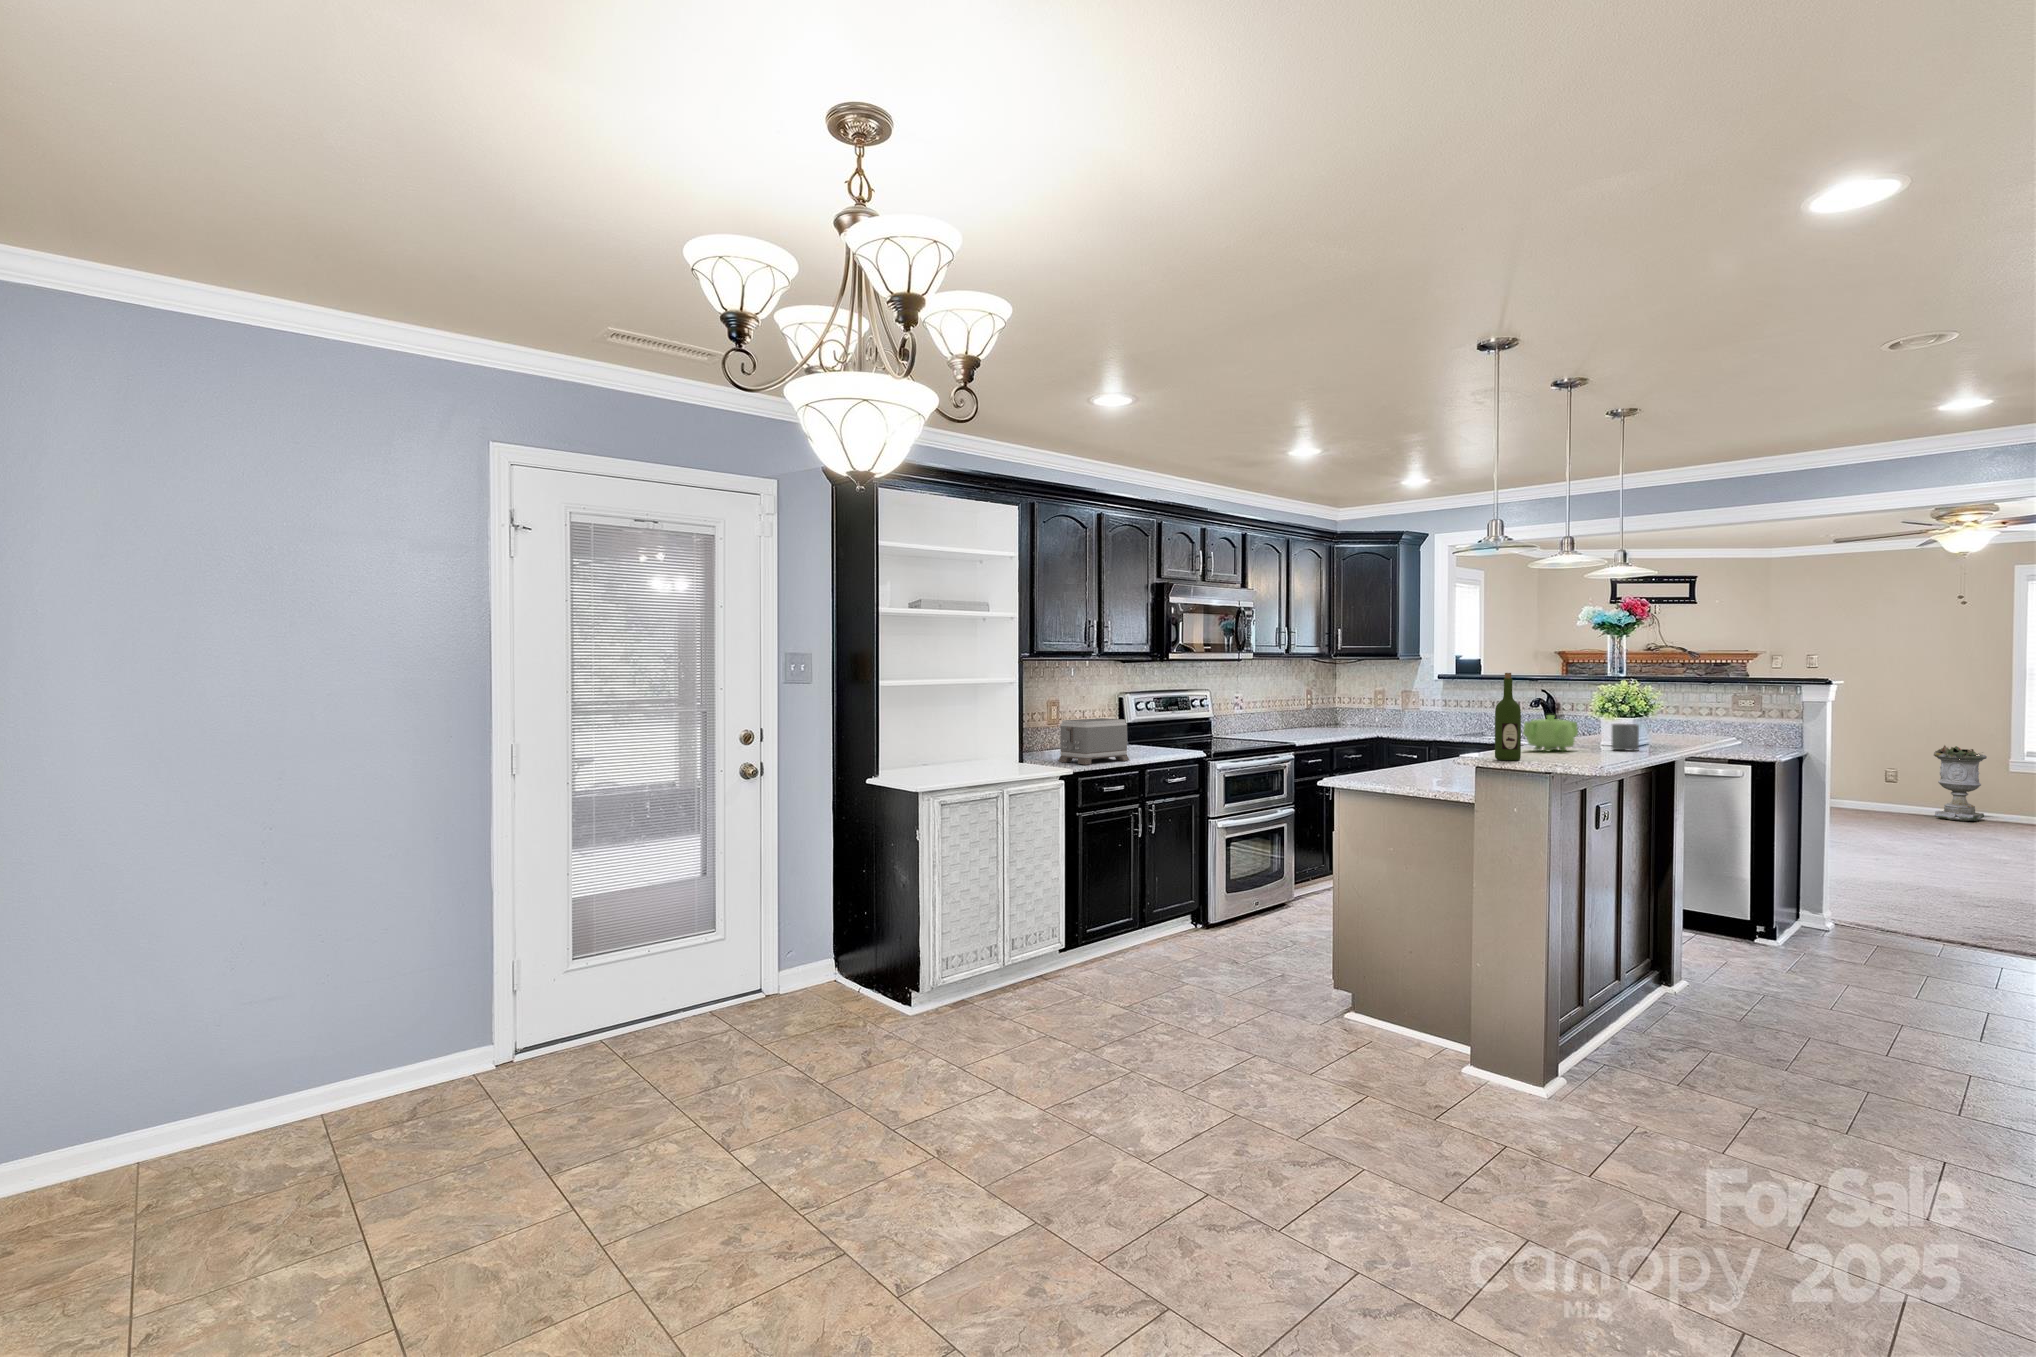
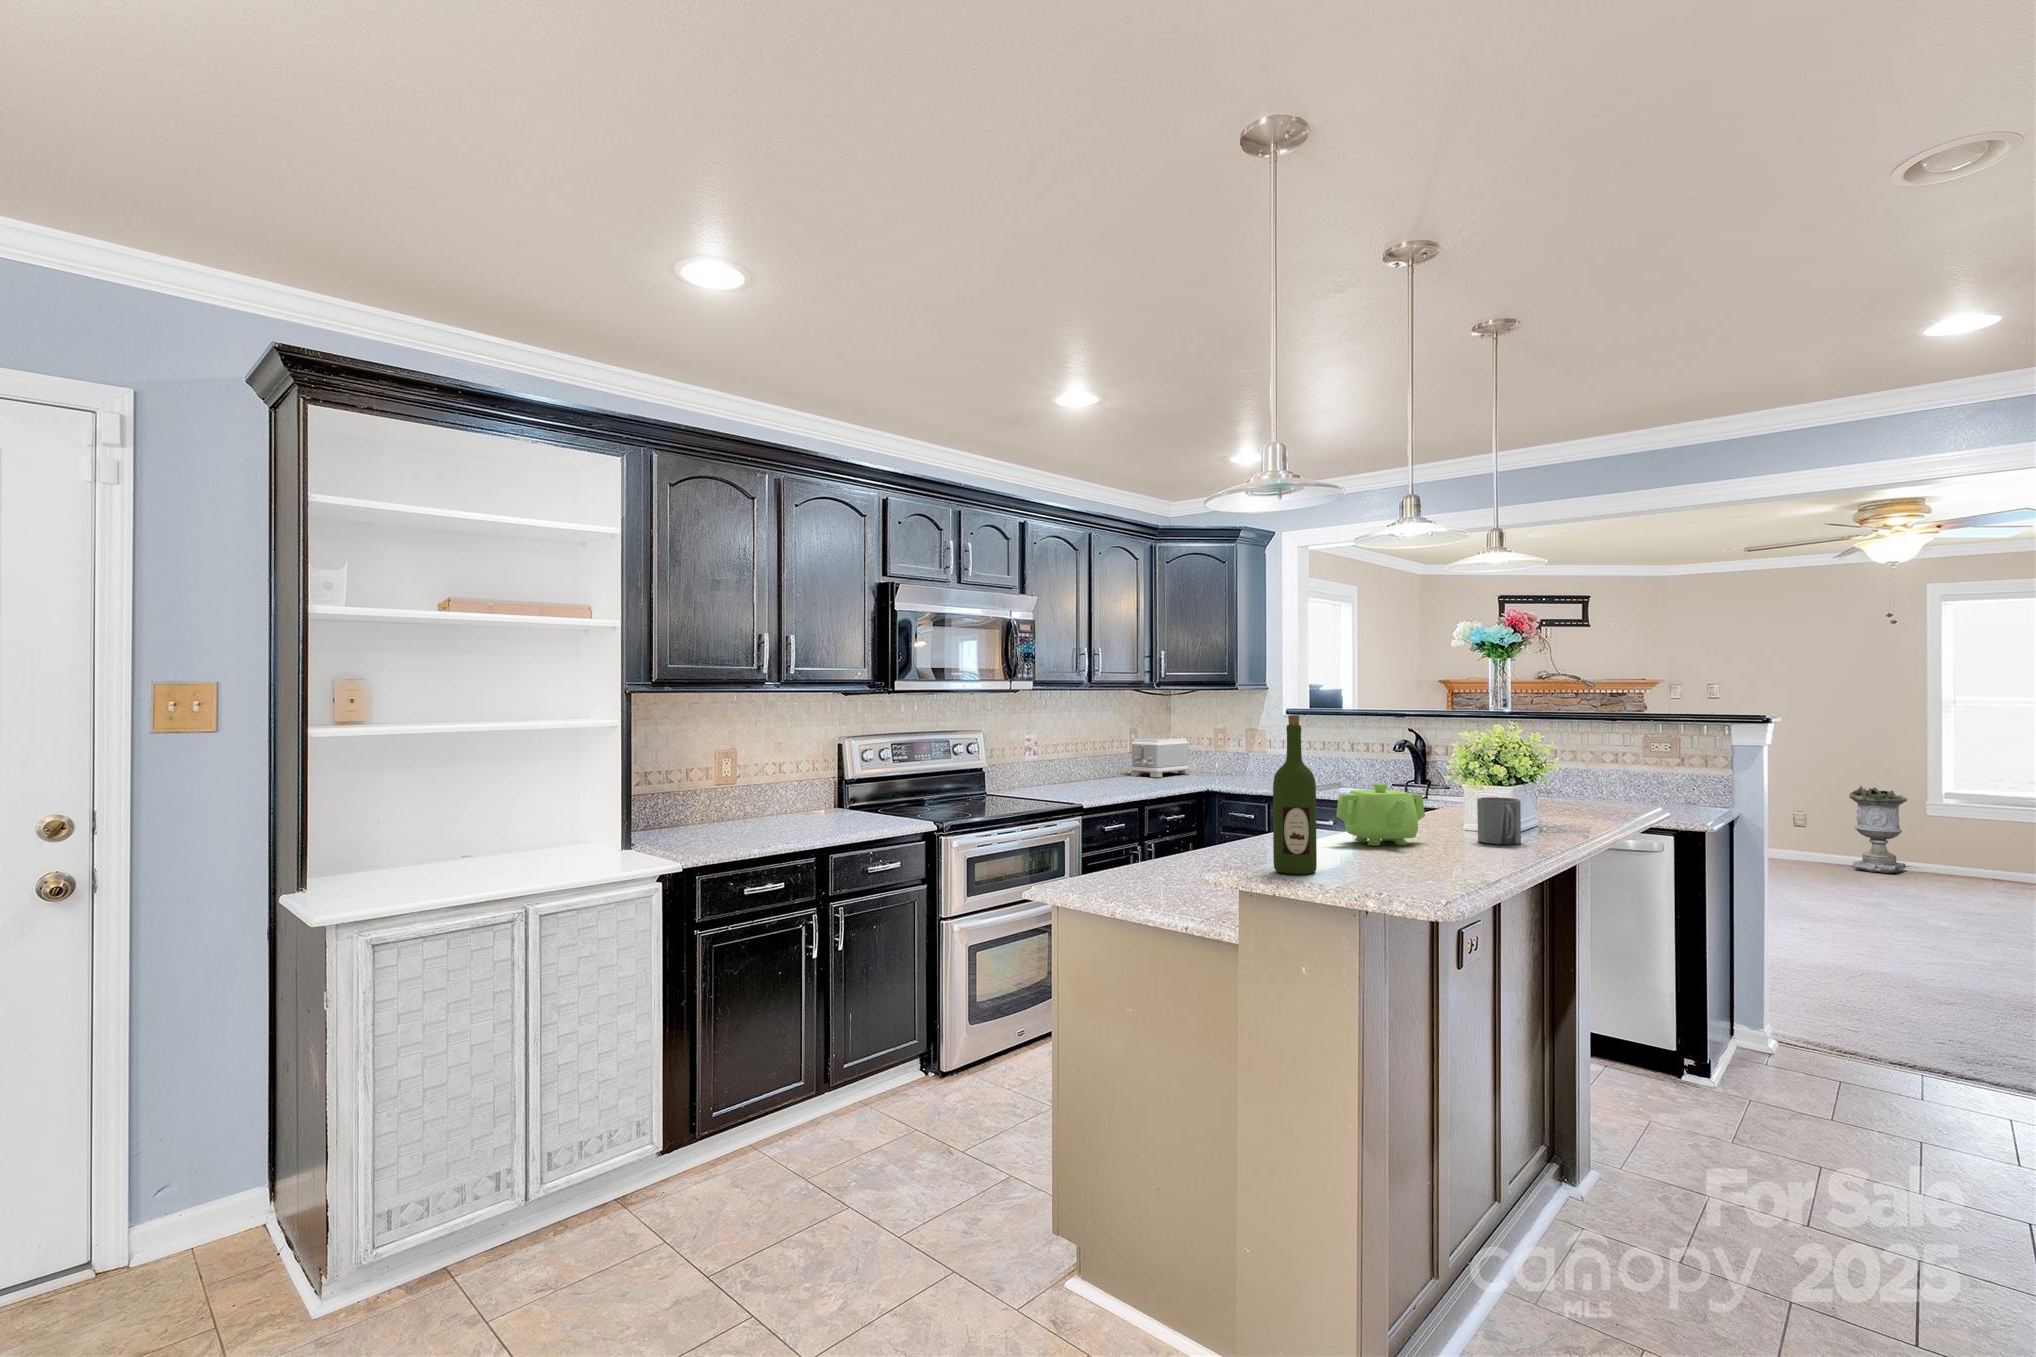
toaster: present [1058,718,1129,765] -> present [1131,737,1190,778]

